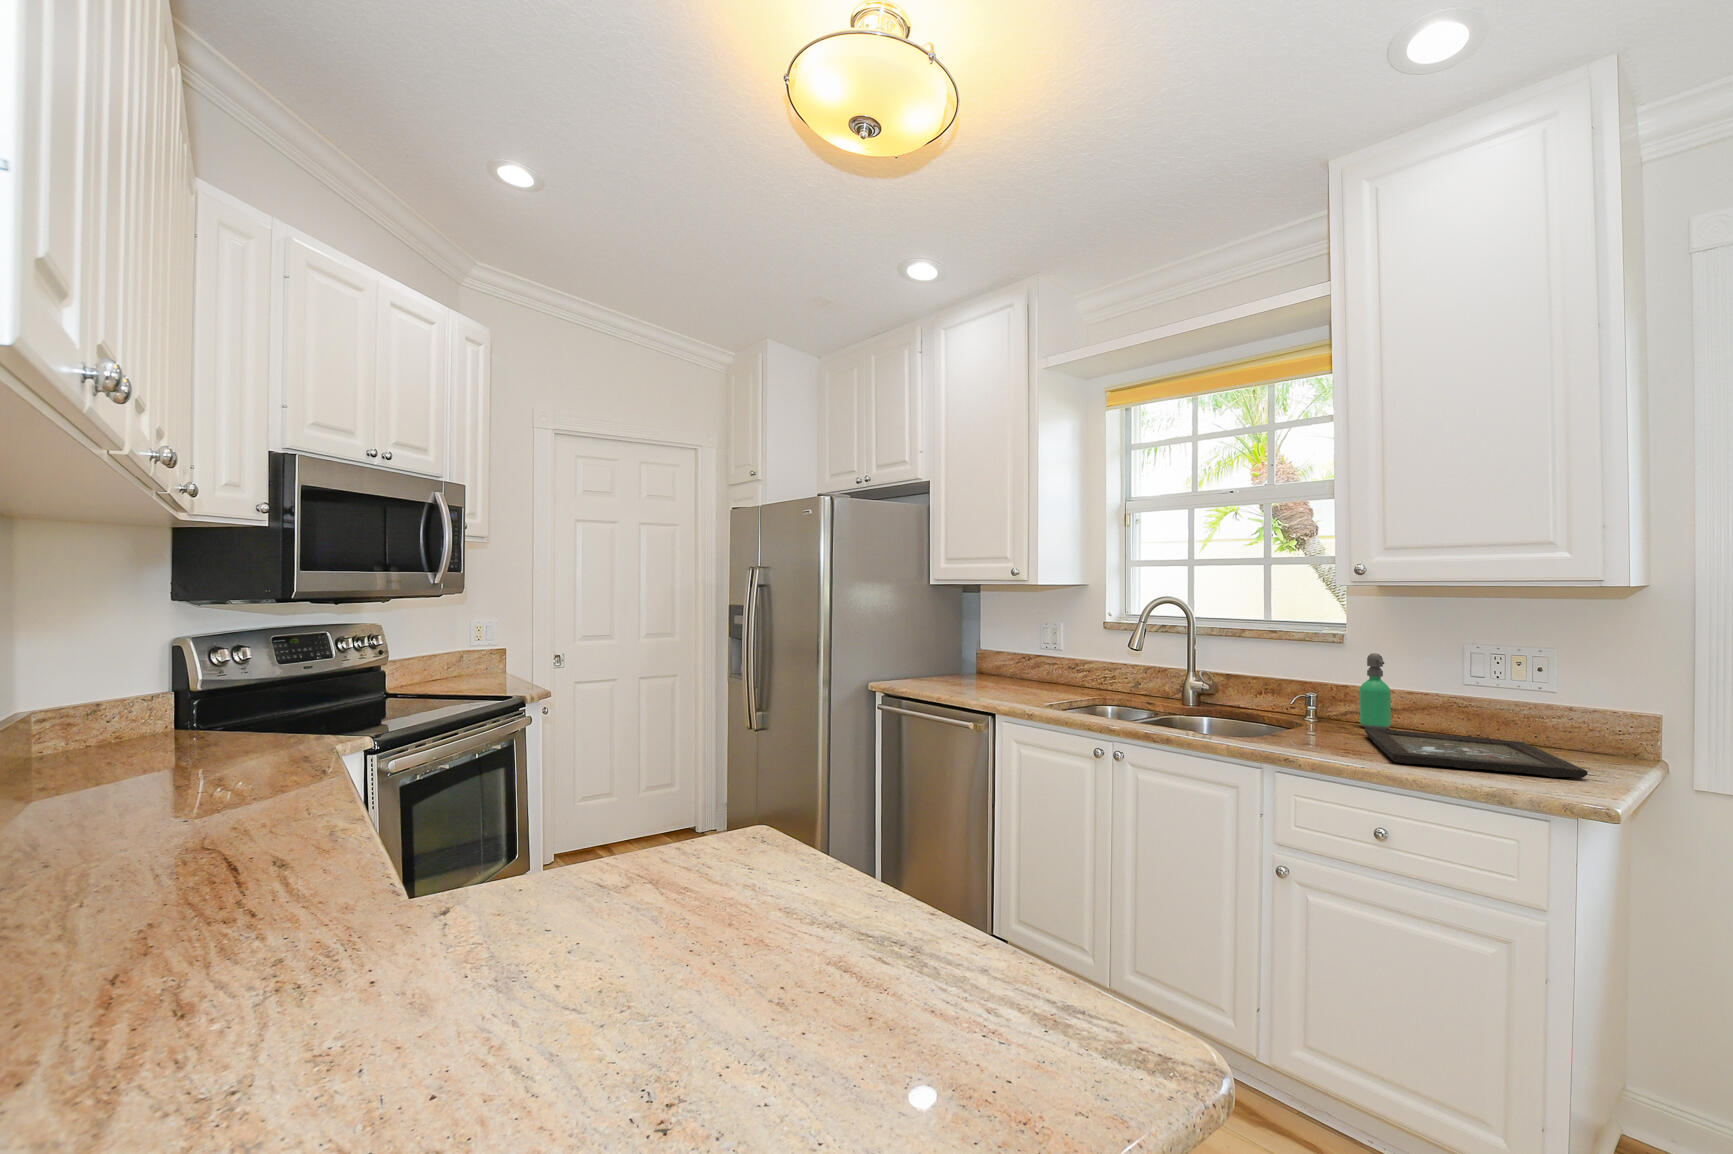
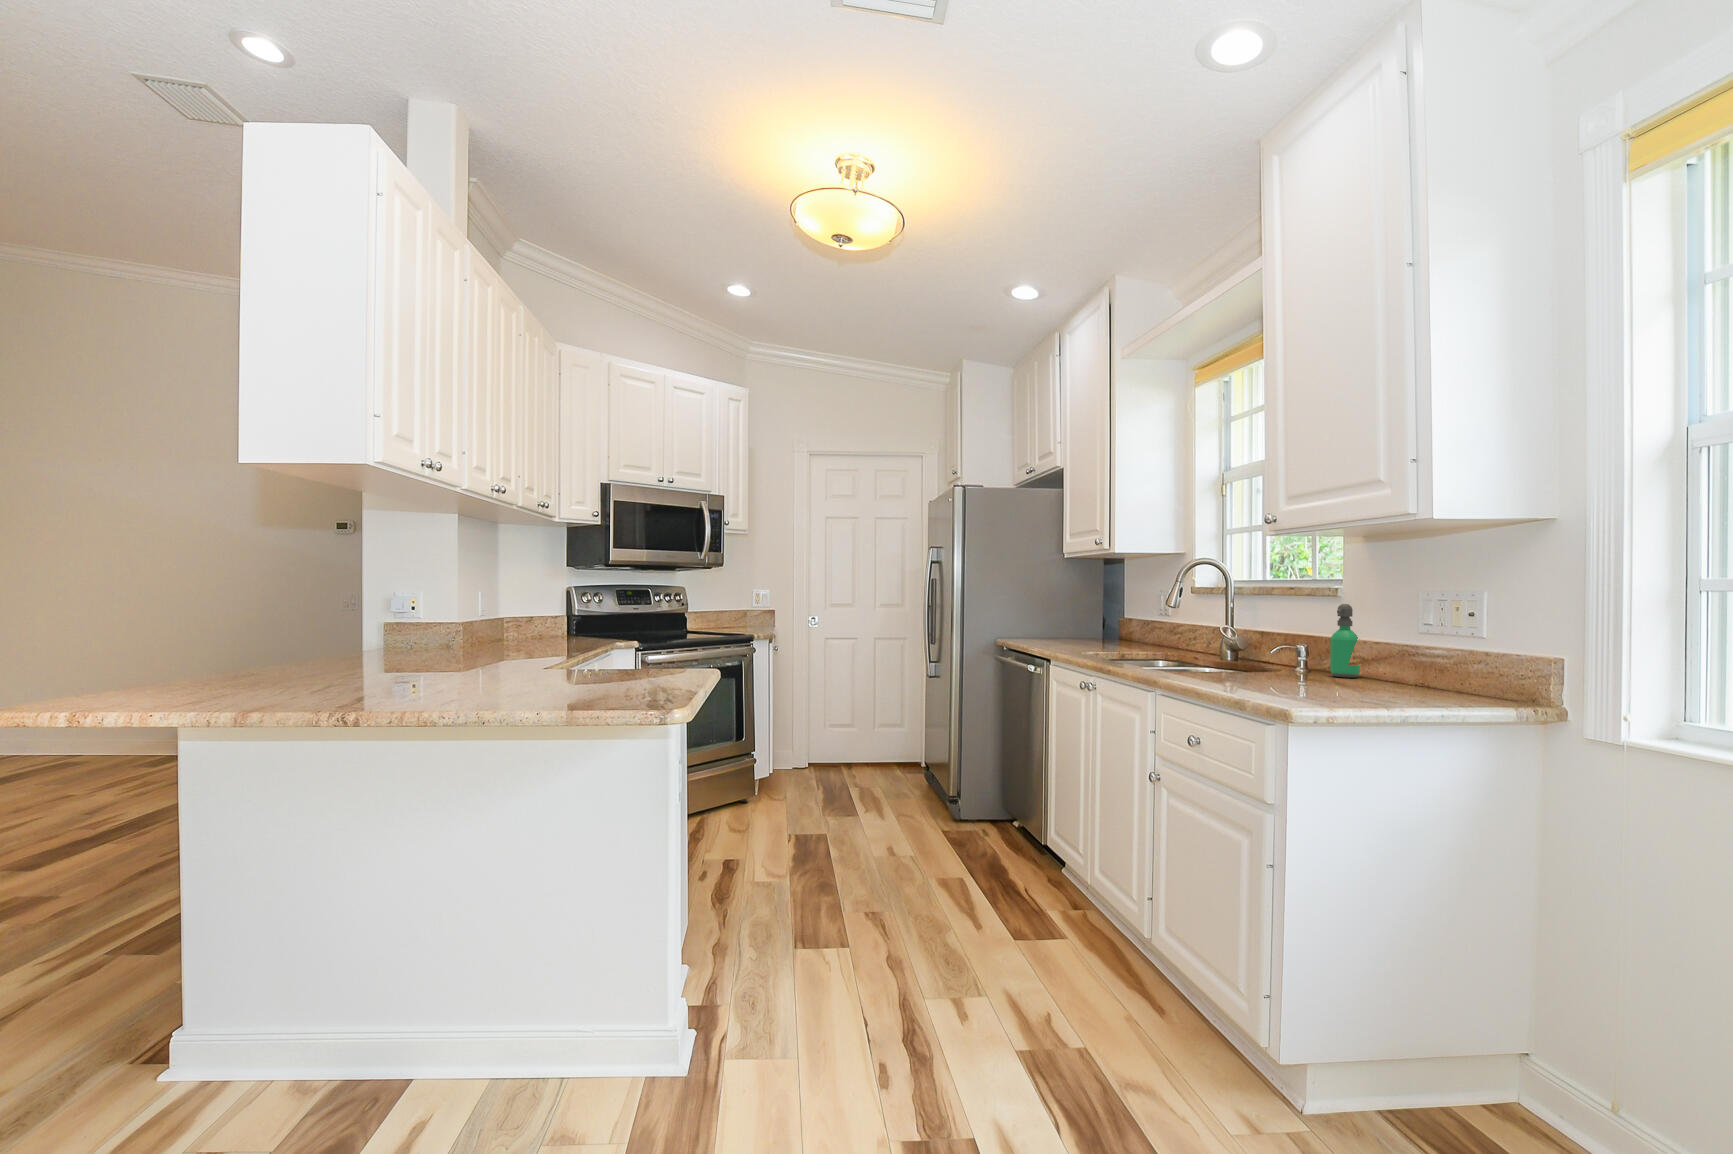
tray: present [1365,728,1588,778] -> none [1213,670,1427,696]

